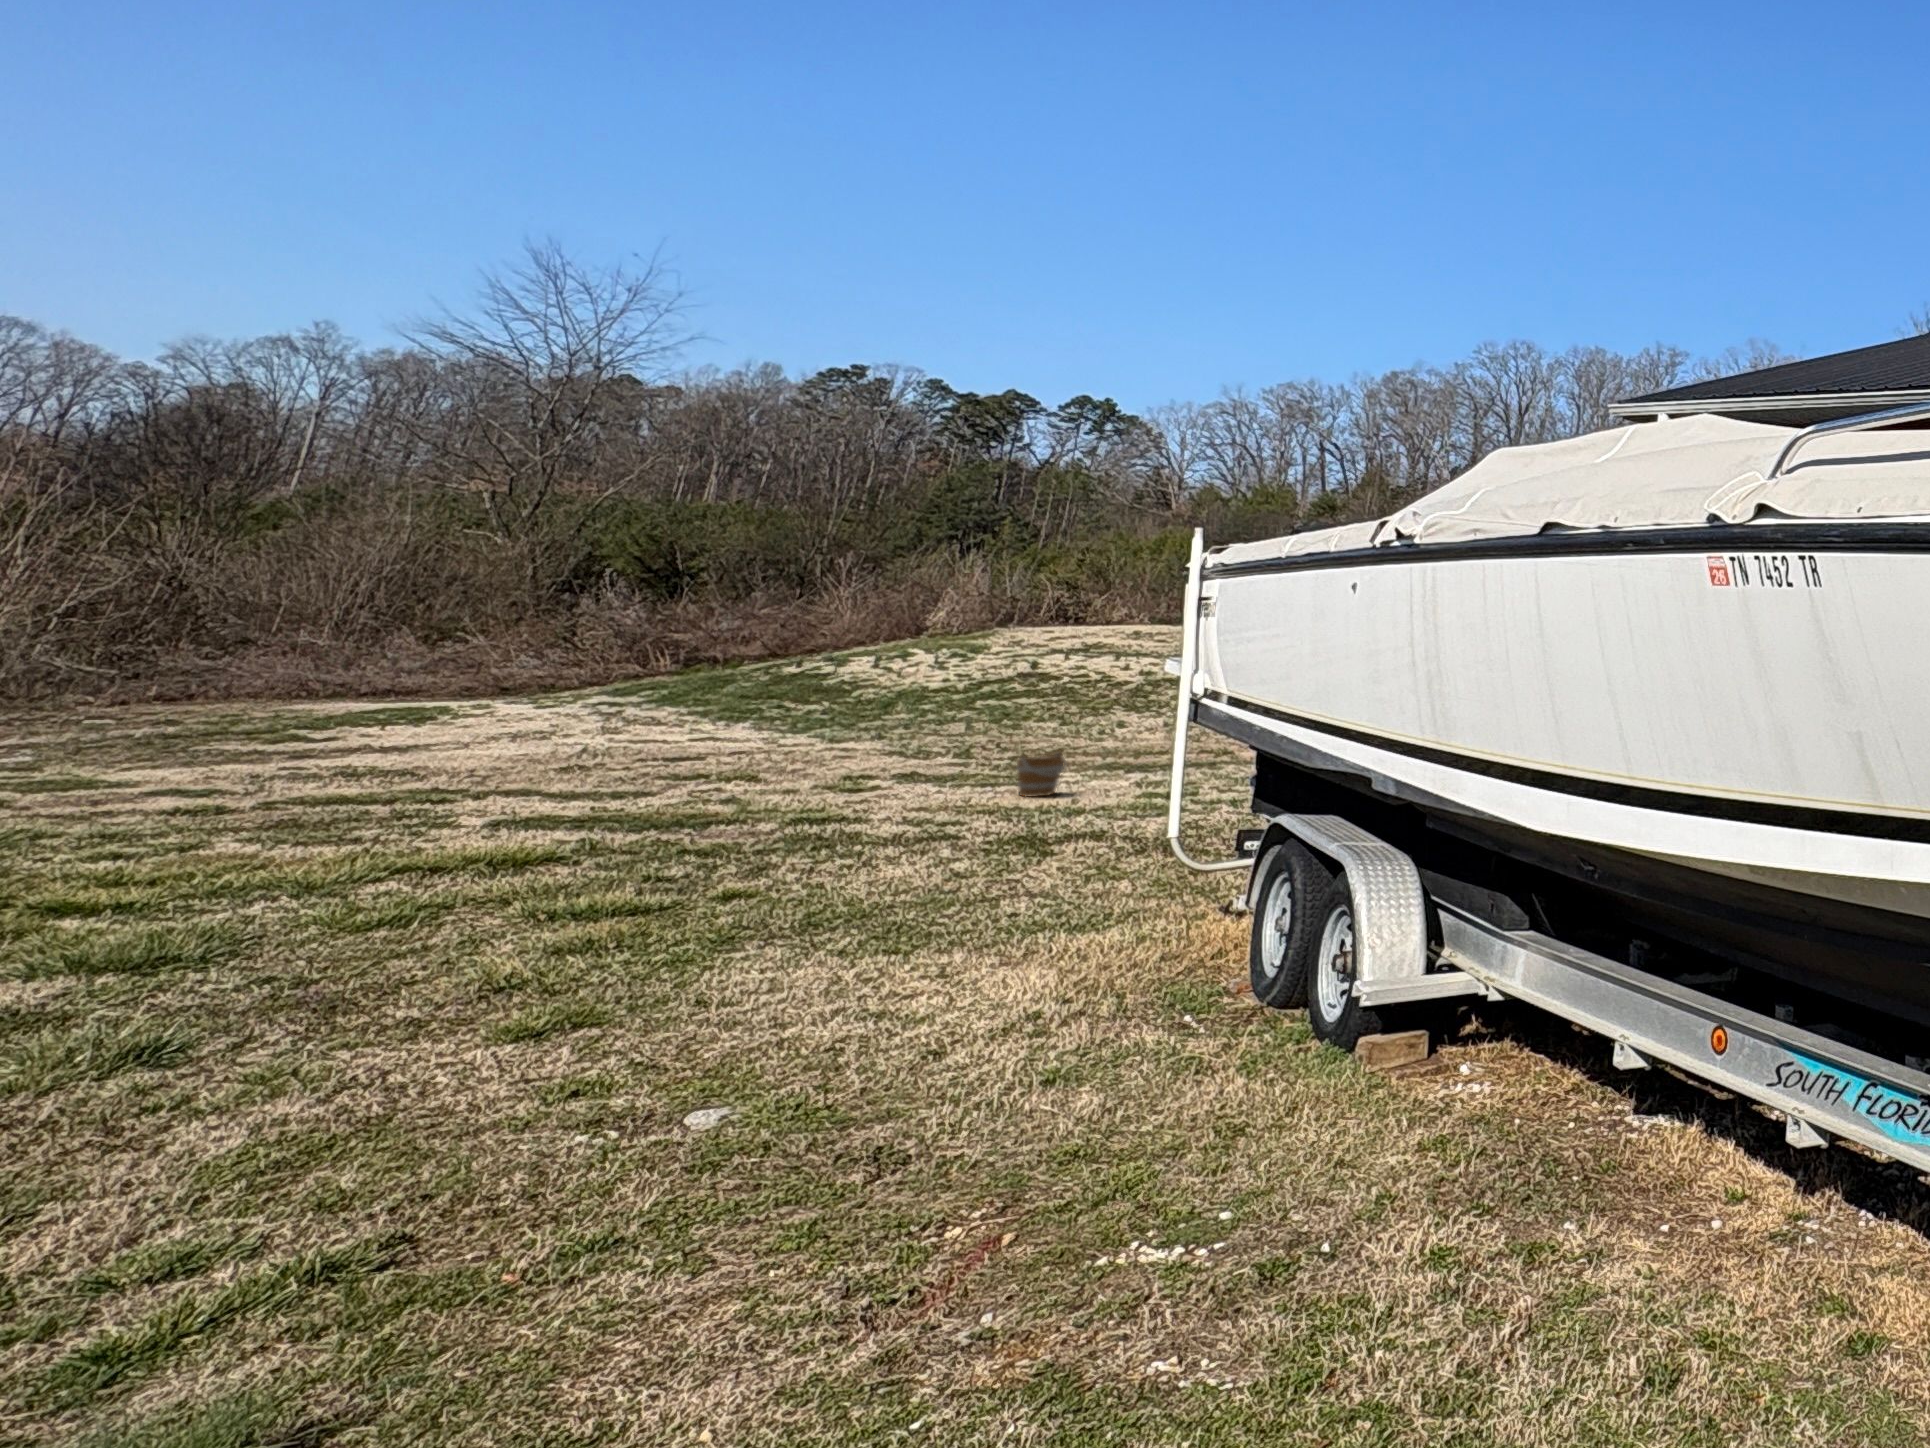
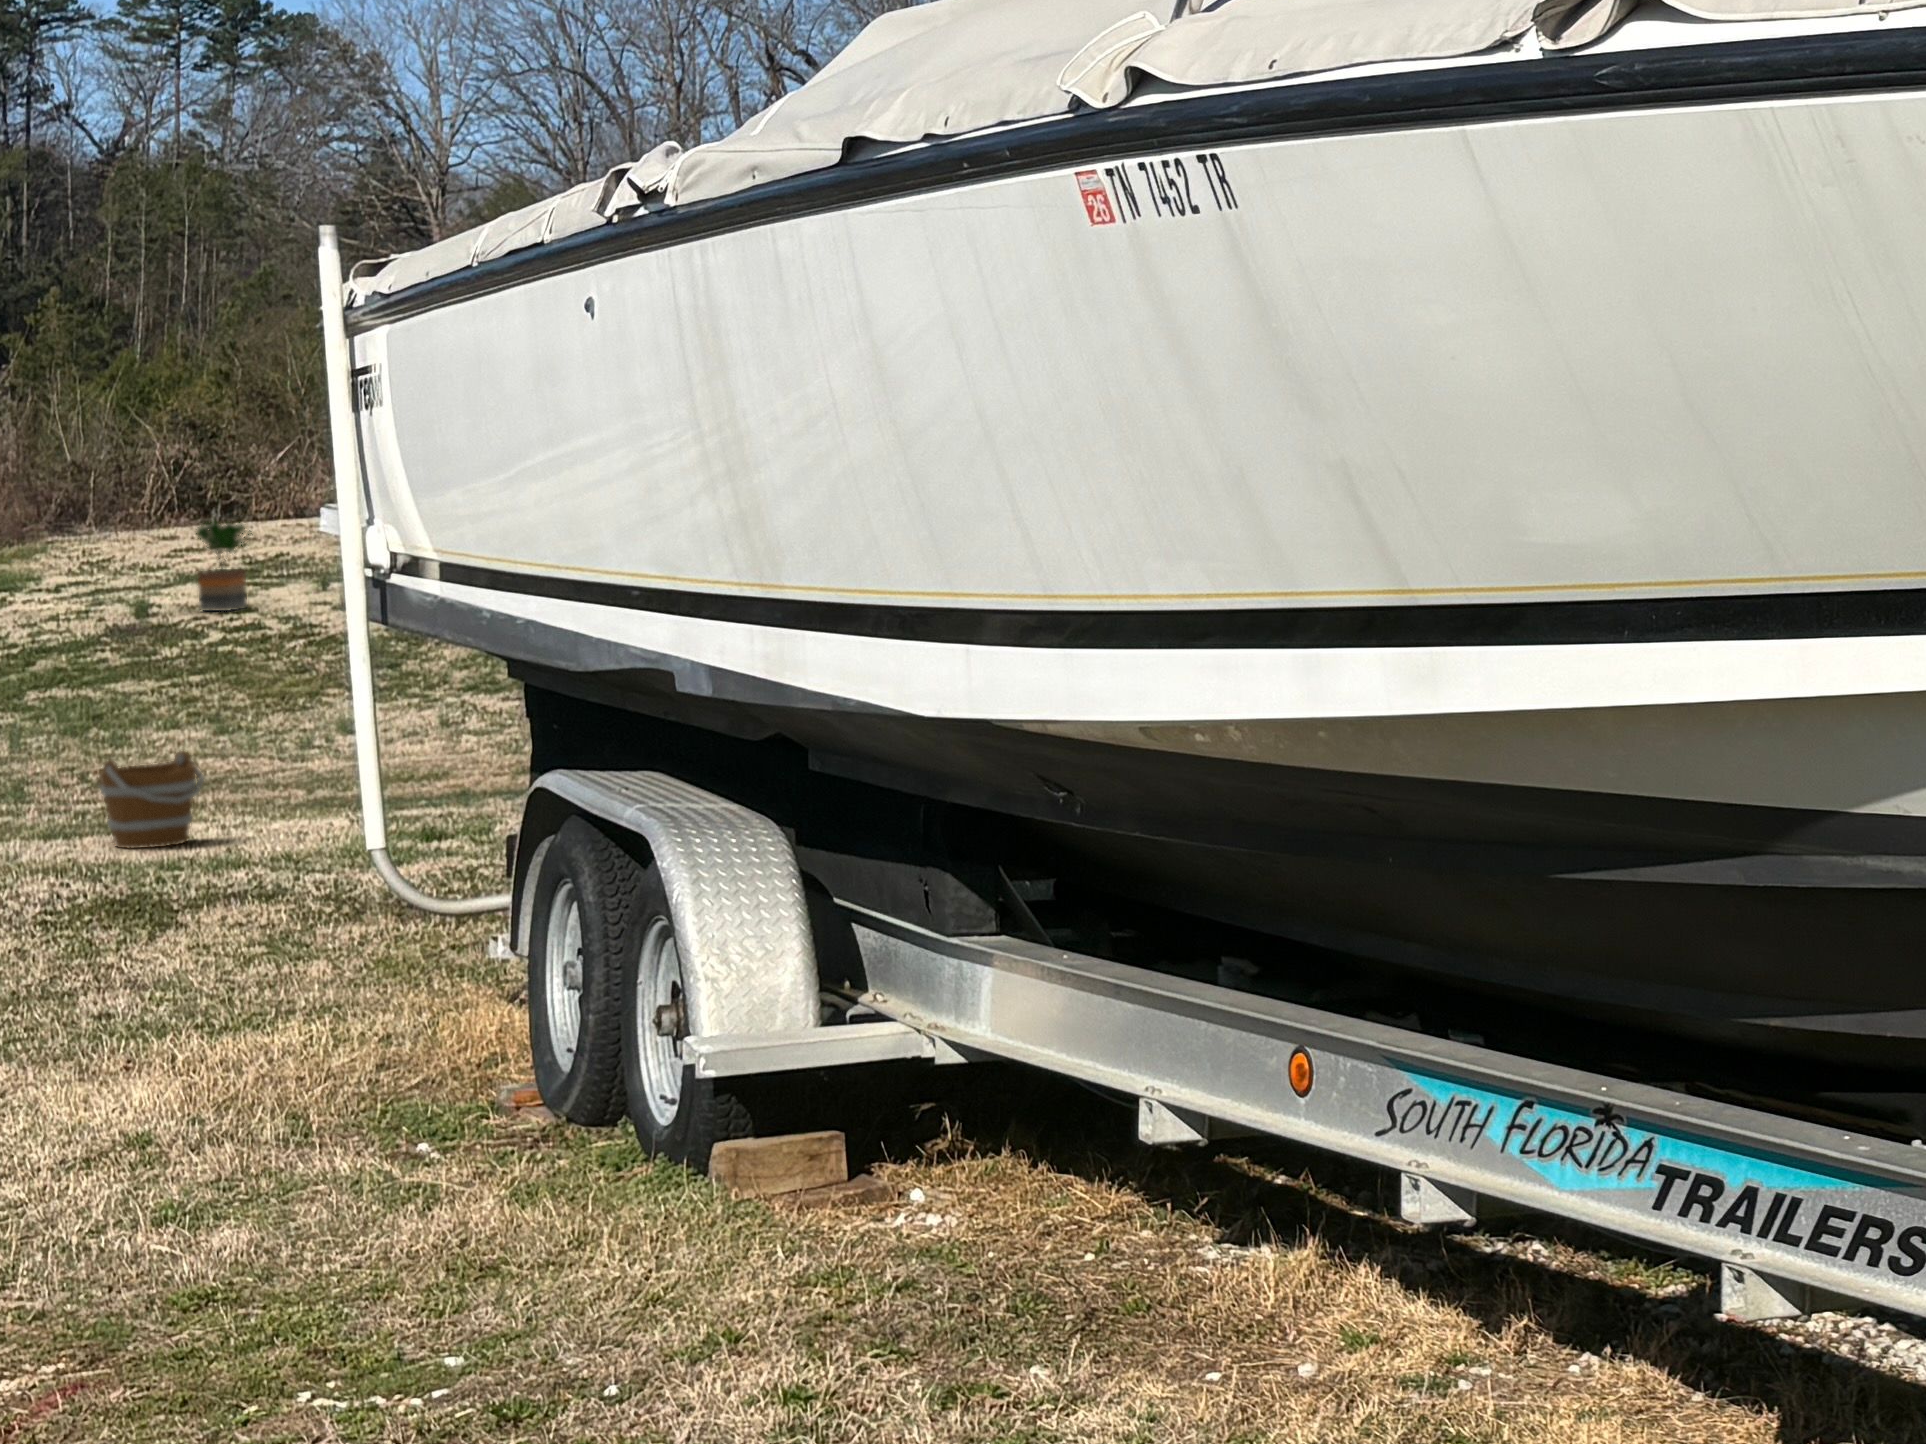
potted tree: none [1065,630,1096,670] -> present [196,521,253,611]

